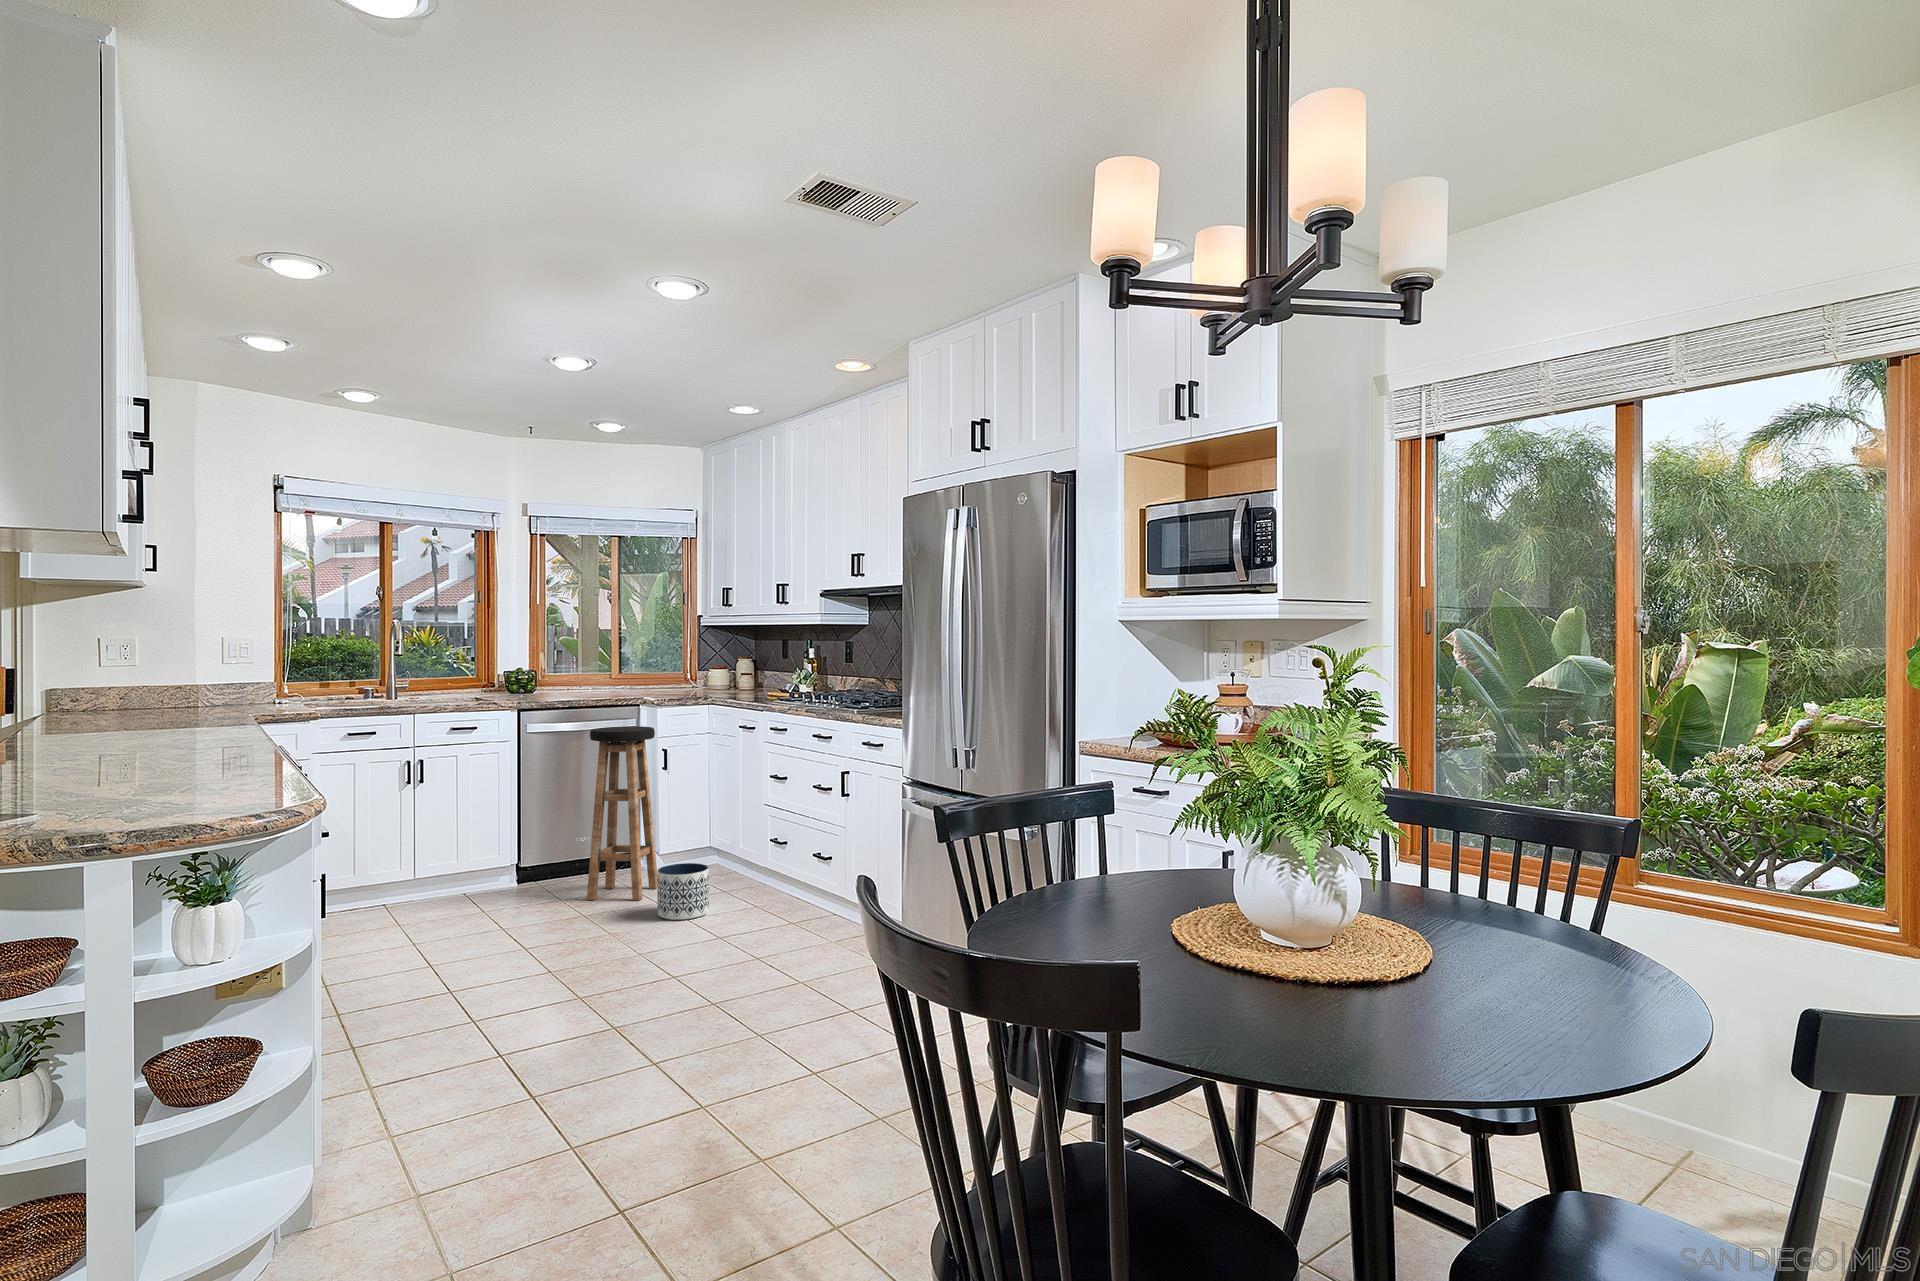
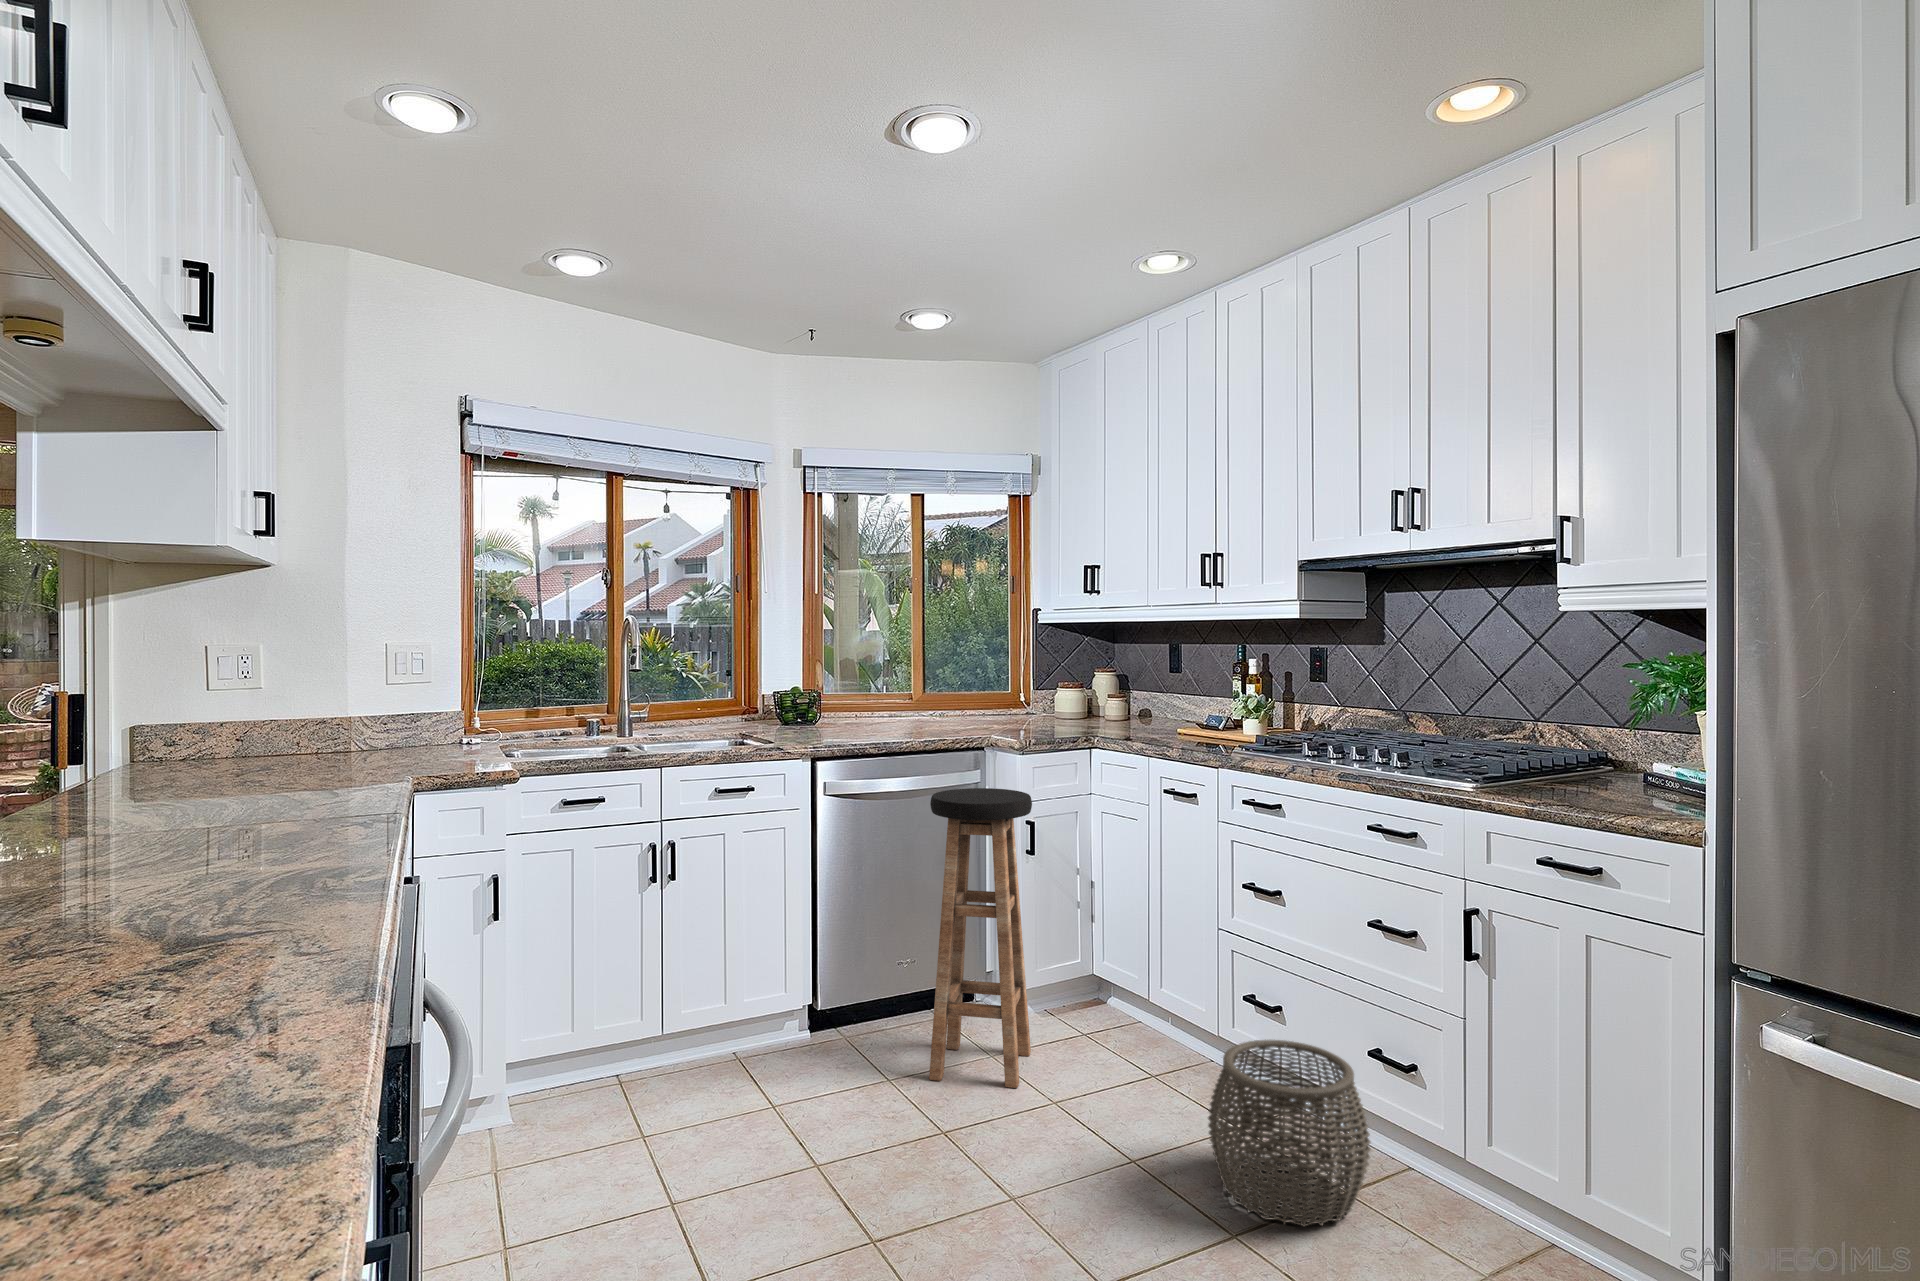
woven basket: none [720,851,803,935] -> present [1208,1040,1371,1227]
planter: present [657,863,709,920] -> none [1069,1039,1157,1155]

